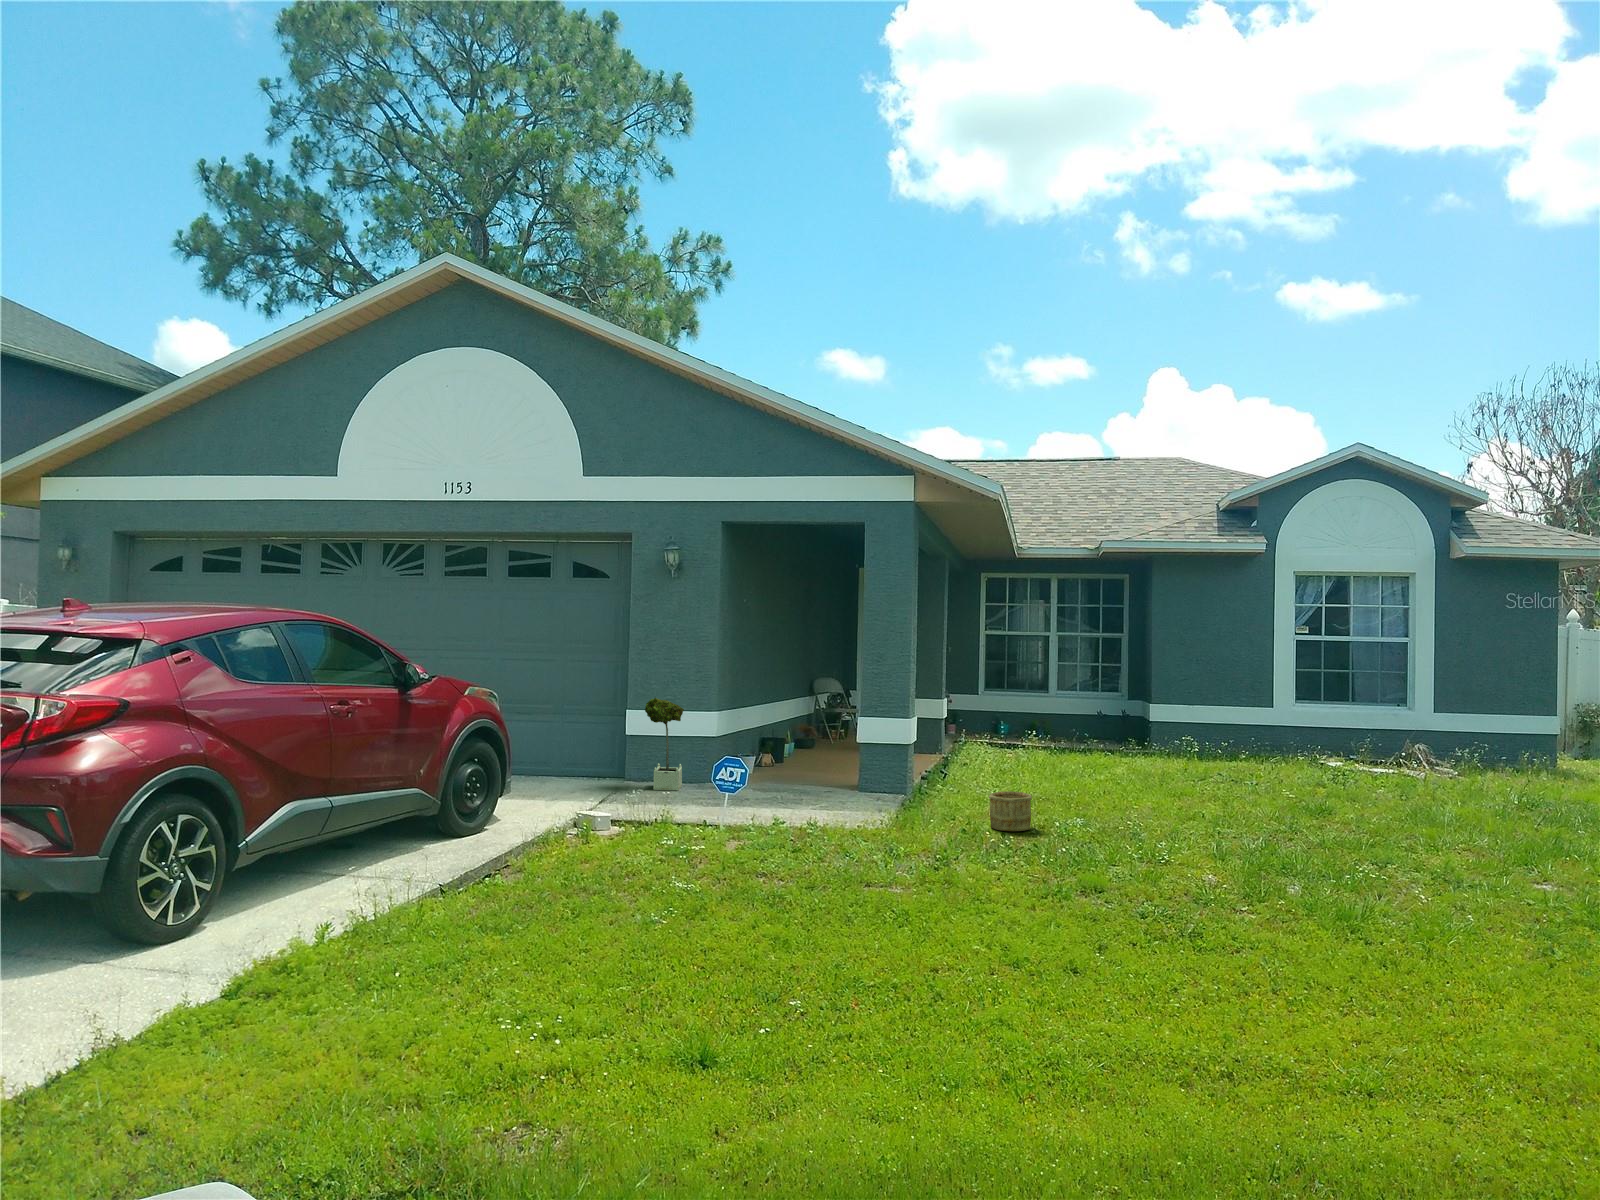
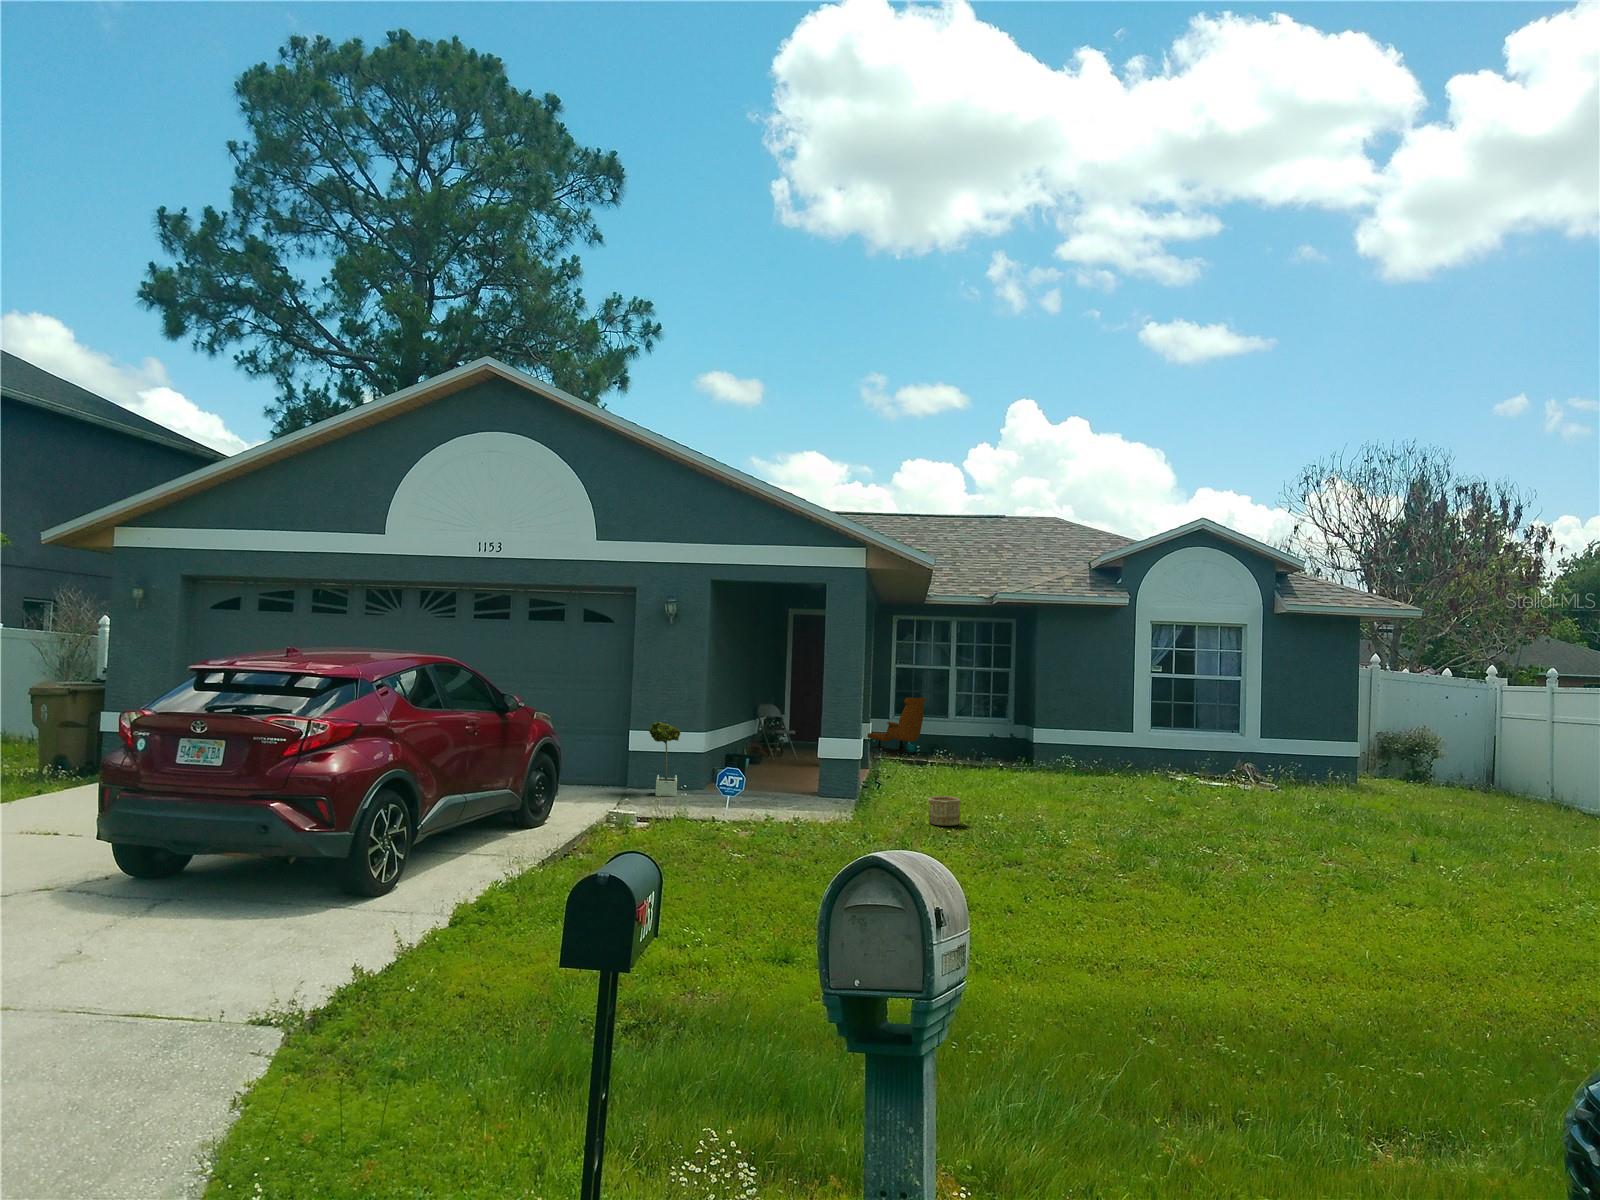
lounge chair: none [944,667,1011,737] -> present [867,698,926,756]

